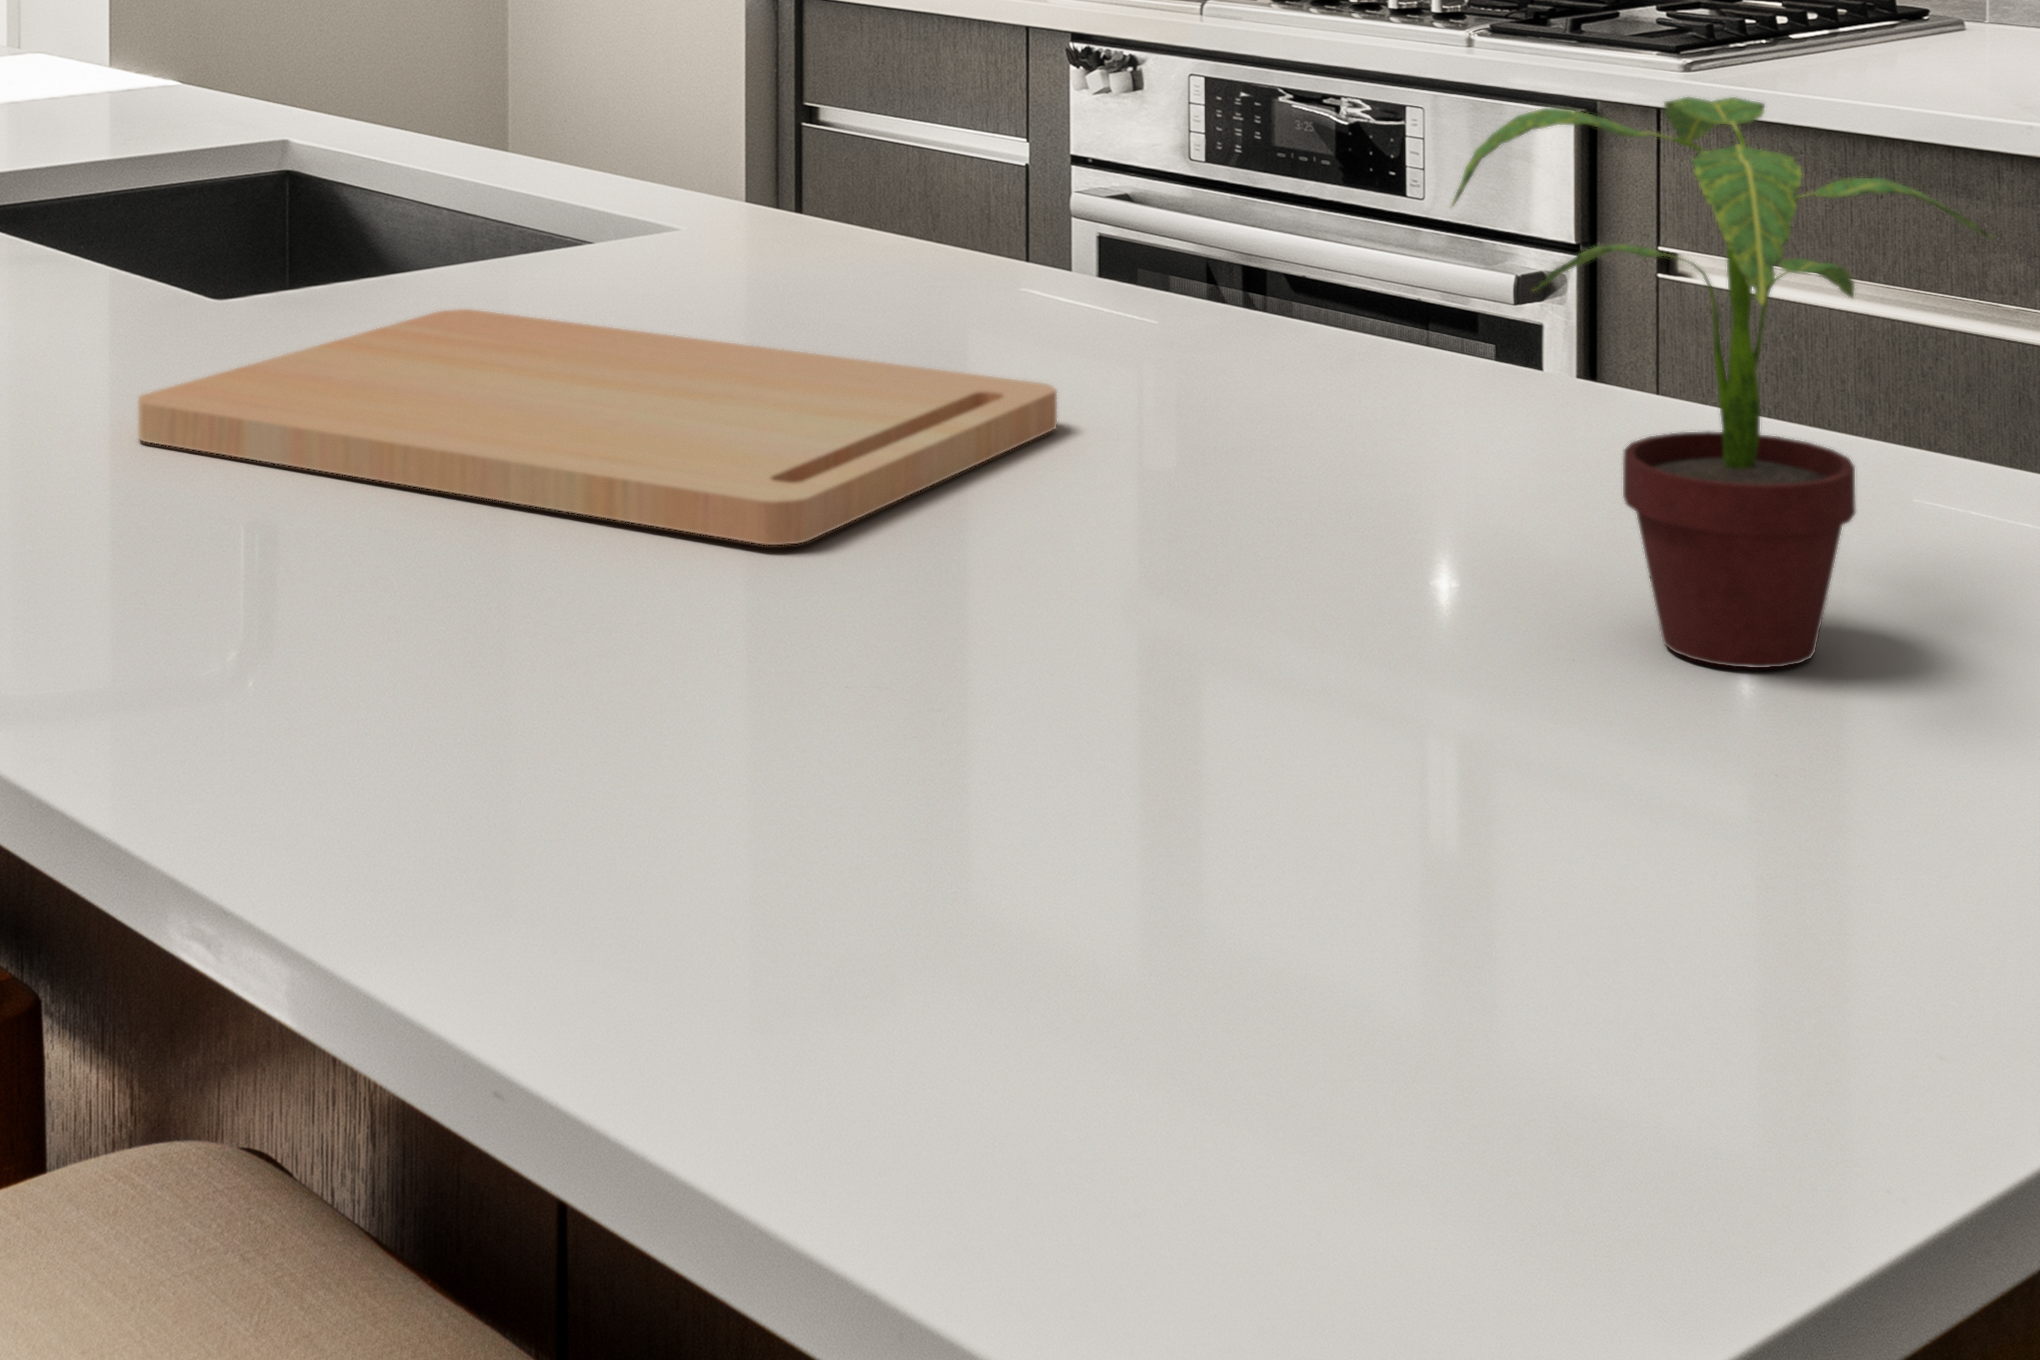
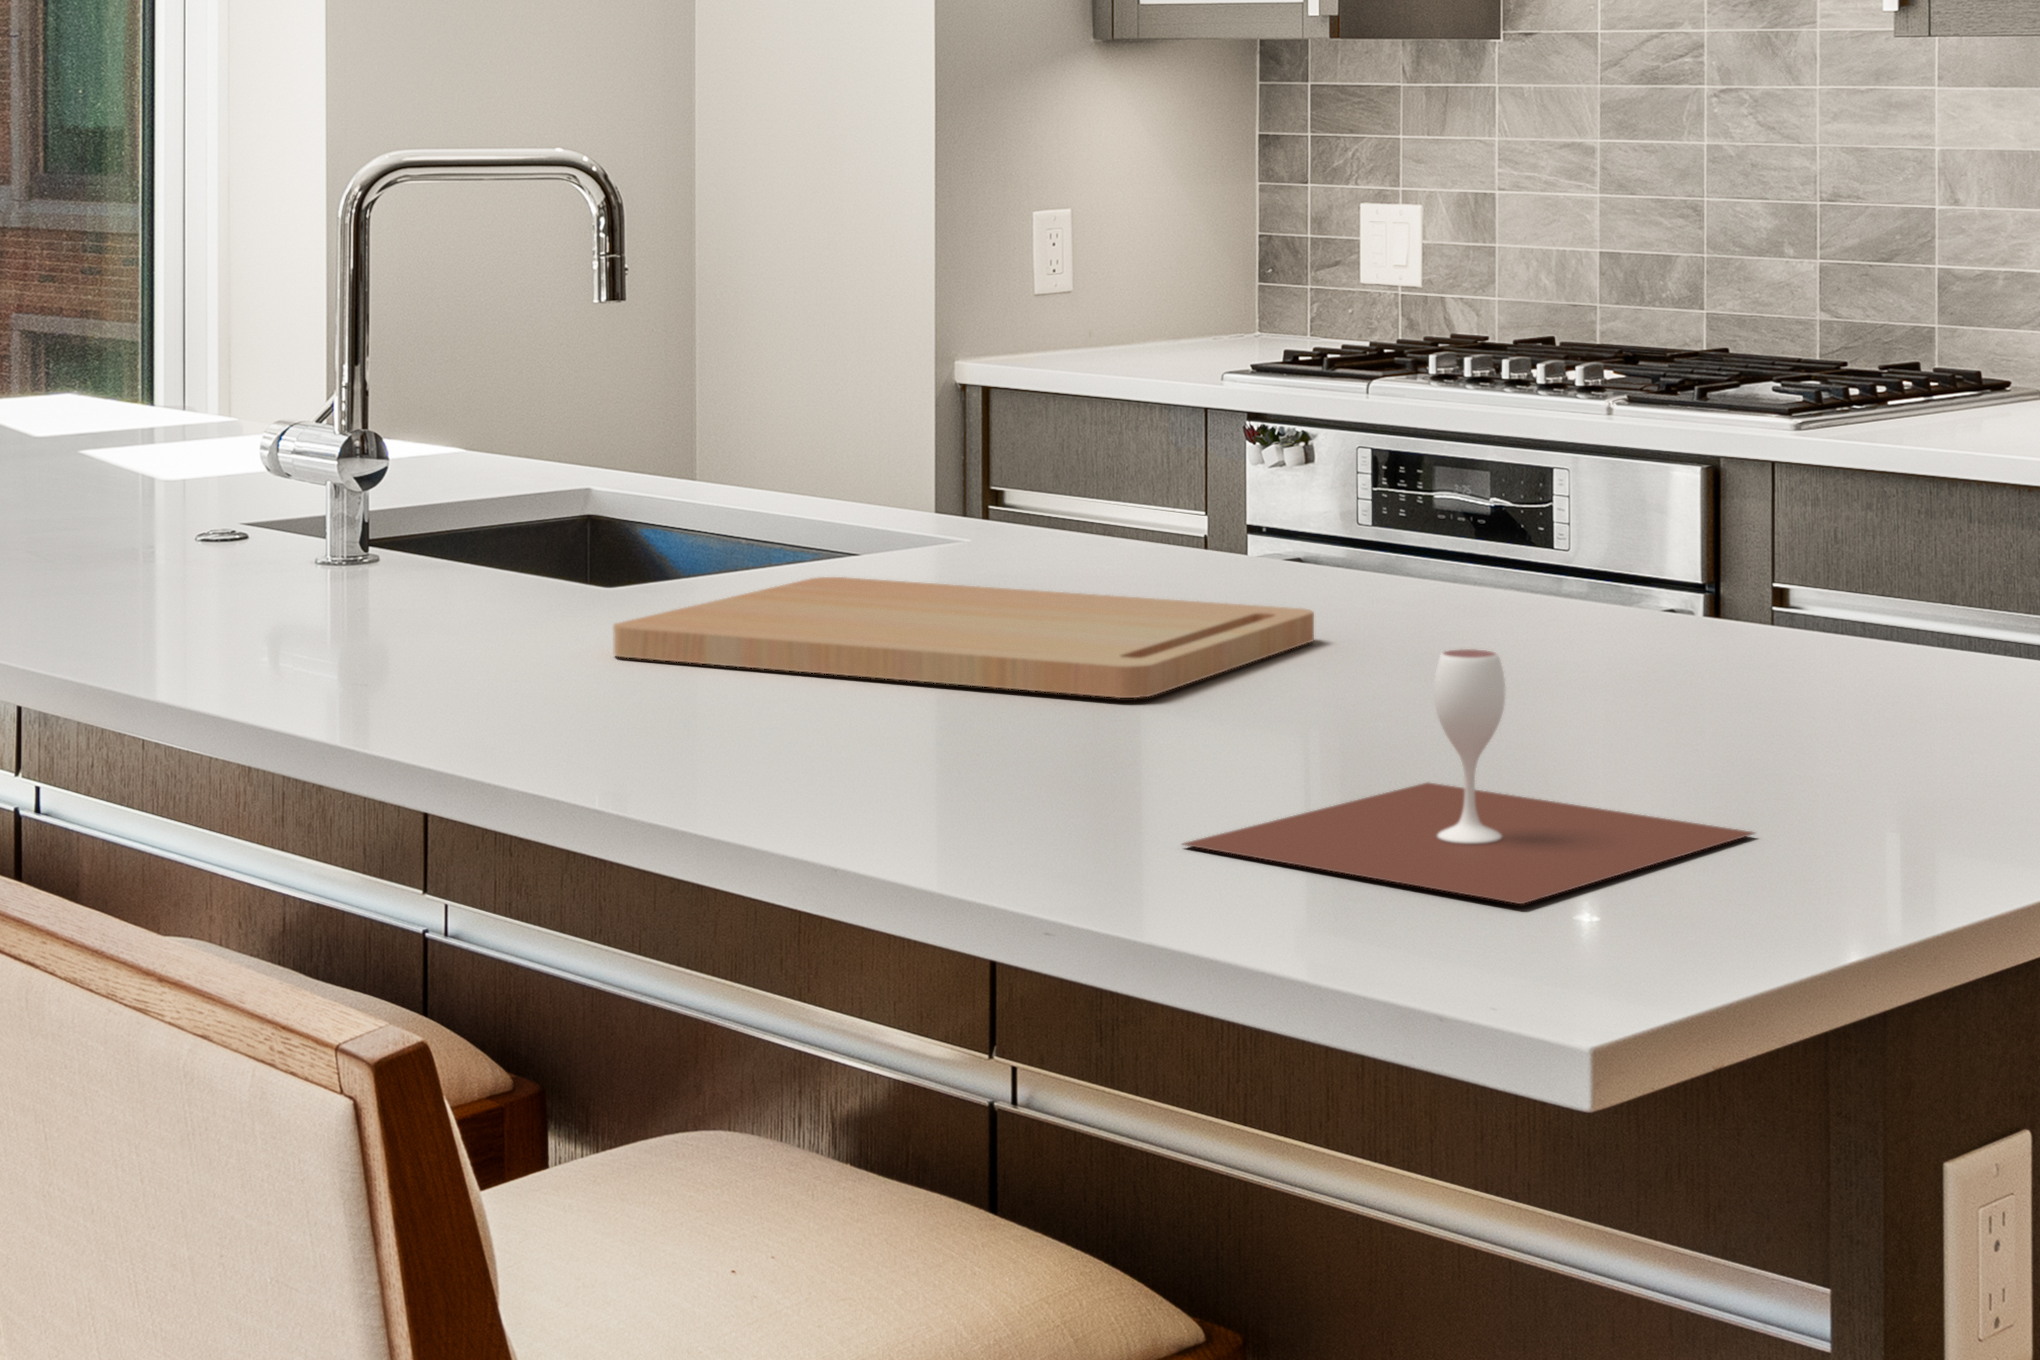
potted plant: present [1452,97,1990,668] -> none [1614,363,1982,741]
wine glass: none [749,603,1669,1118] -> present [1184,649,1754,904]

